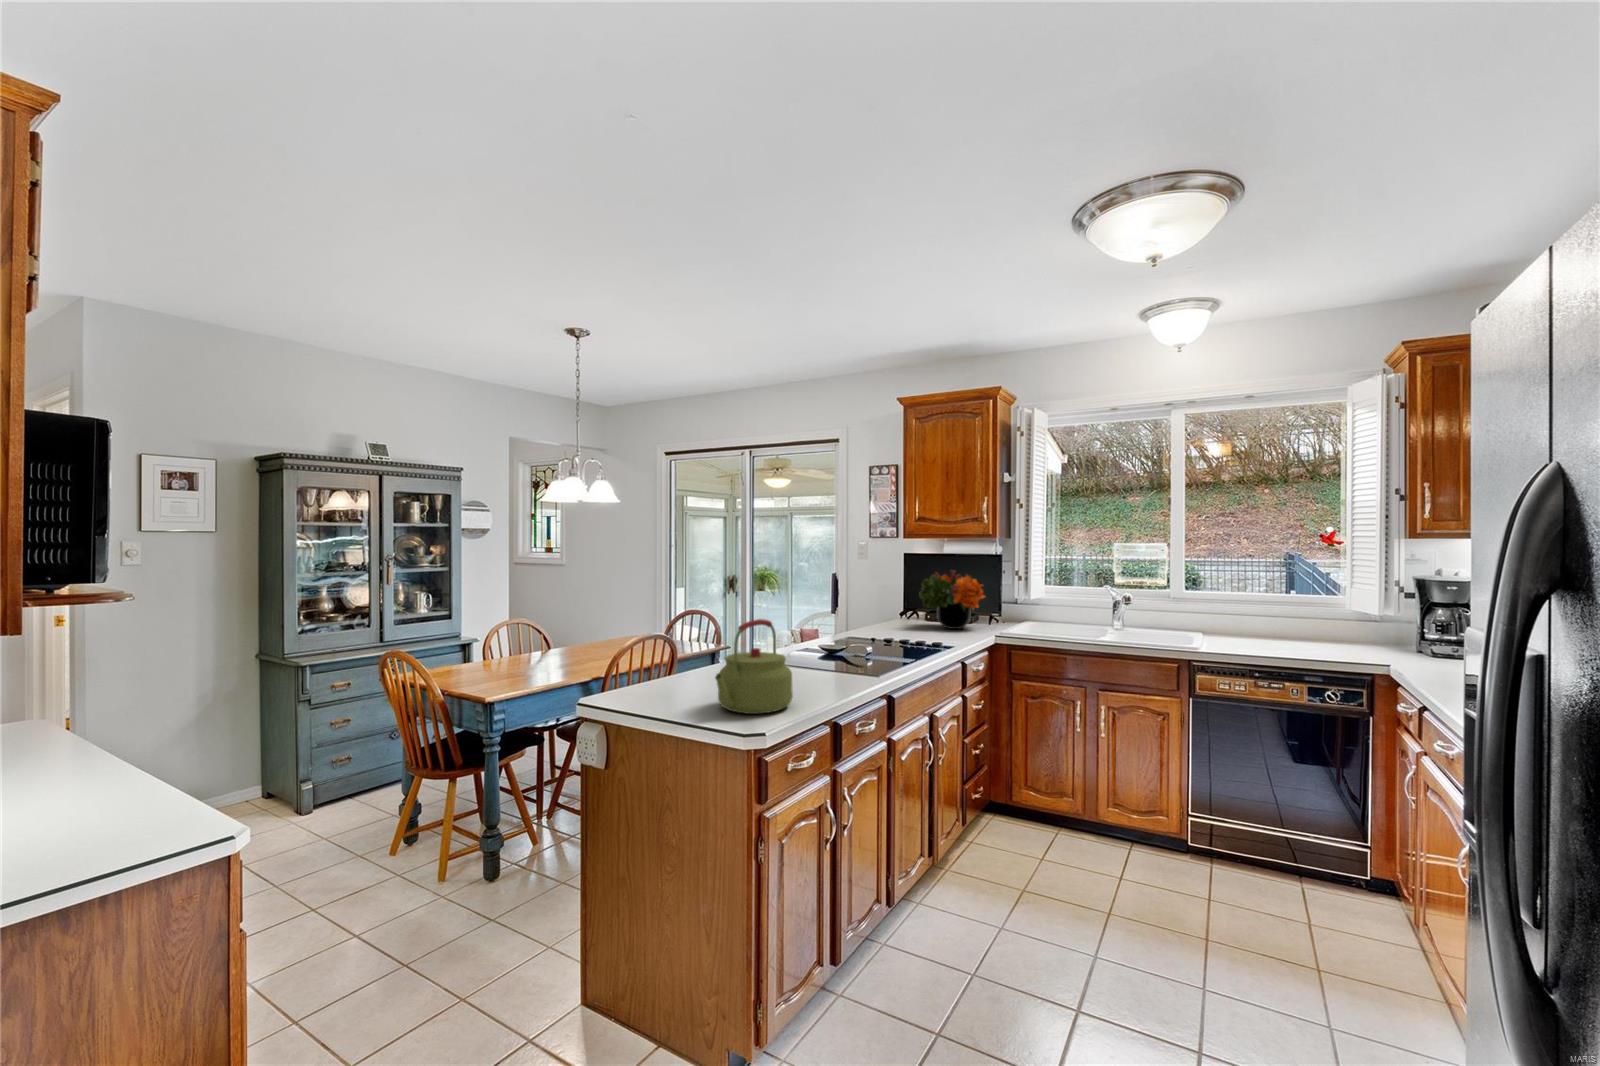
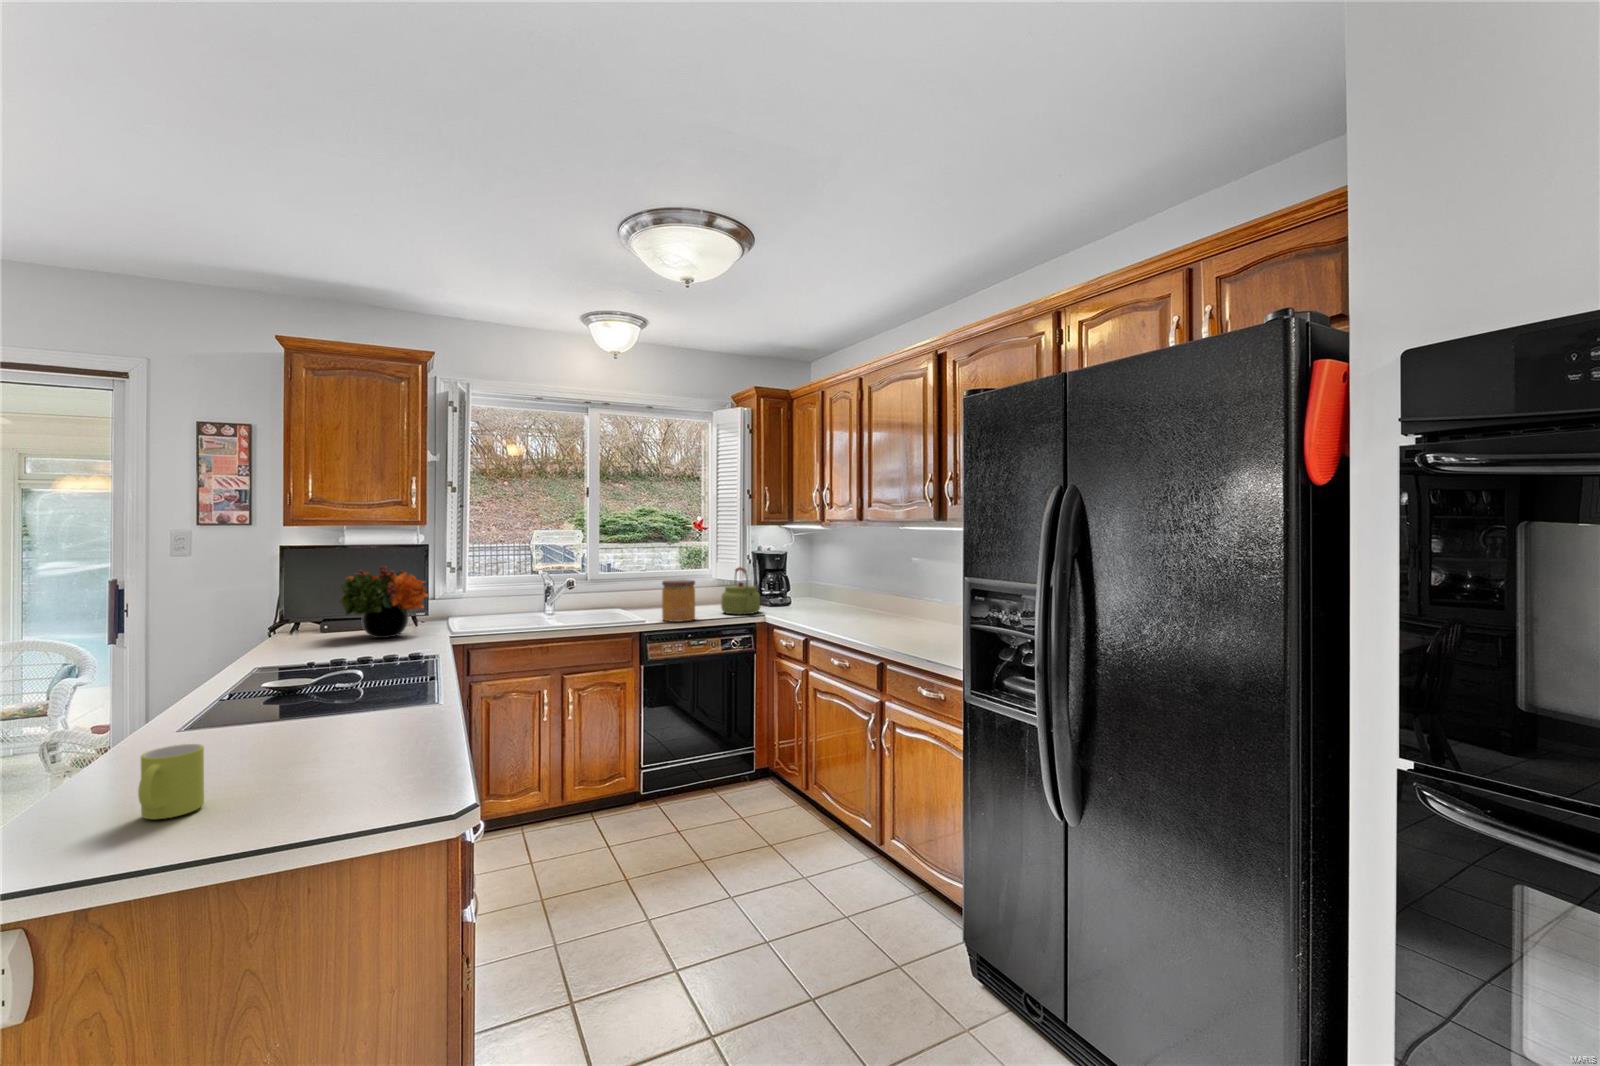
jar: none [1223,603,1270,655] -> present [662,579,695,622]
kettle: present [715,619,793,714] -> present [721,567,760,614]
mug: none [638,664,677,705] -> present [138,744,204,819]

